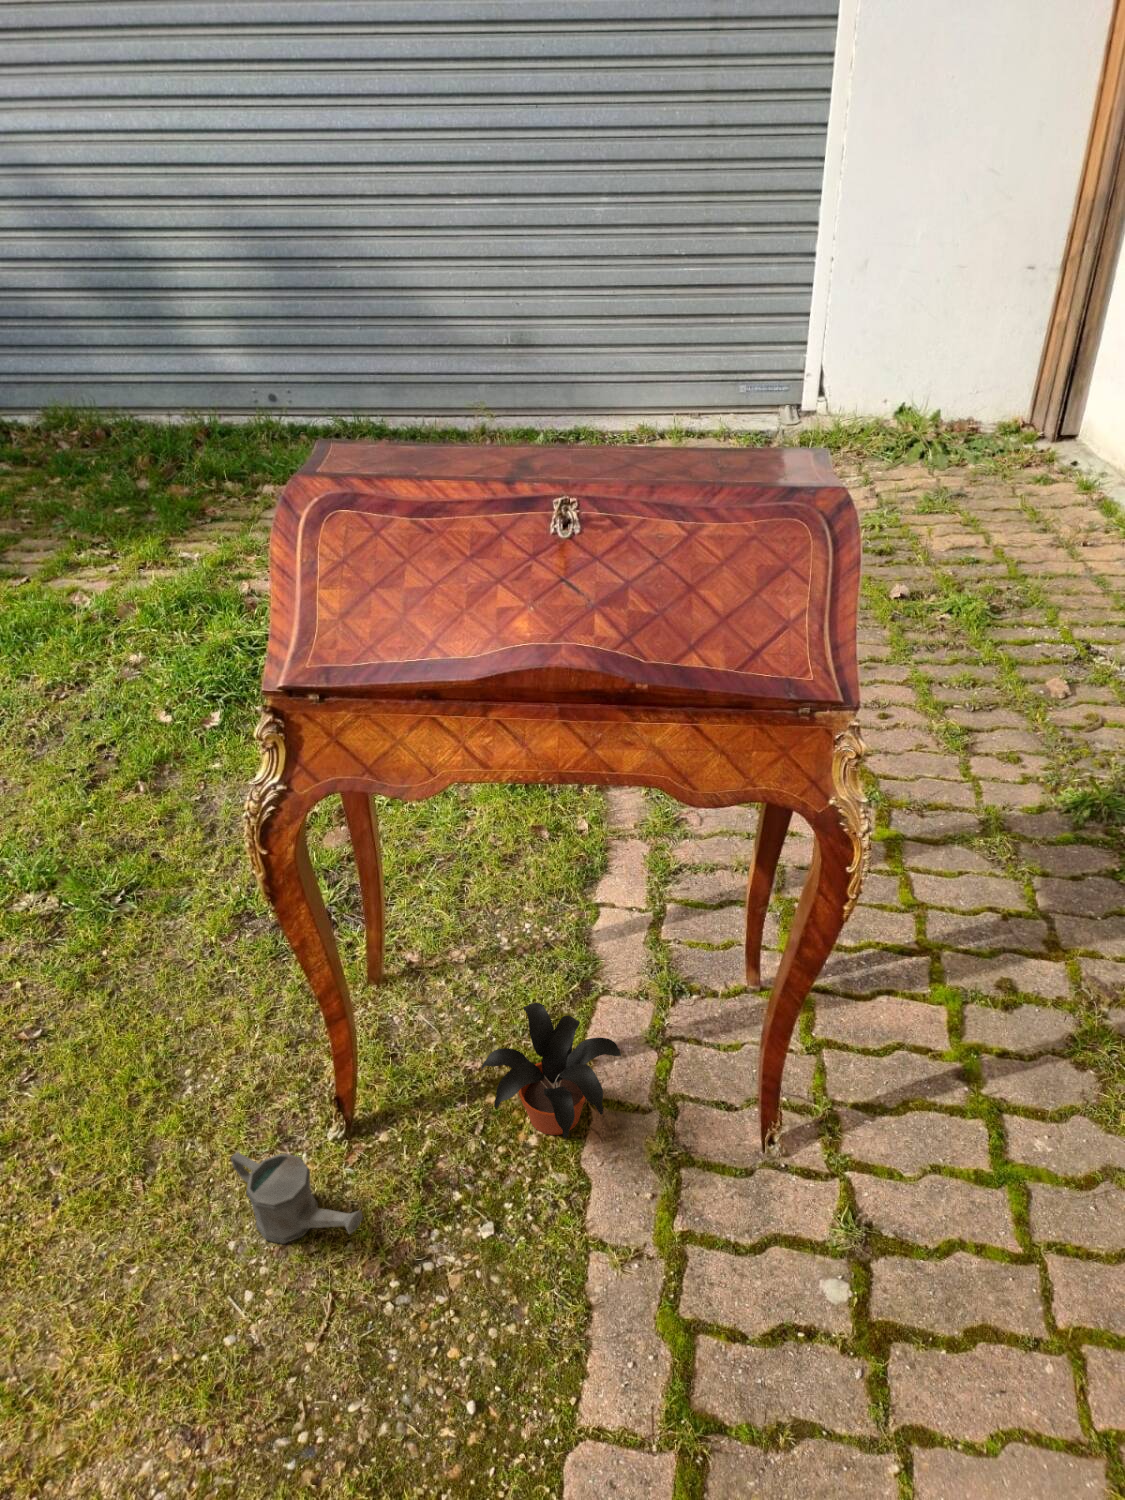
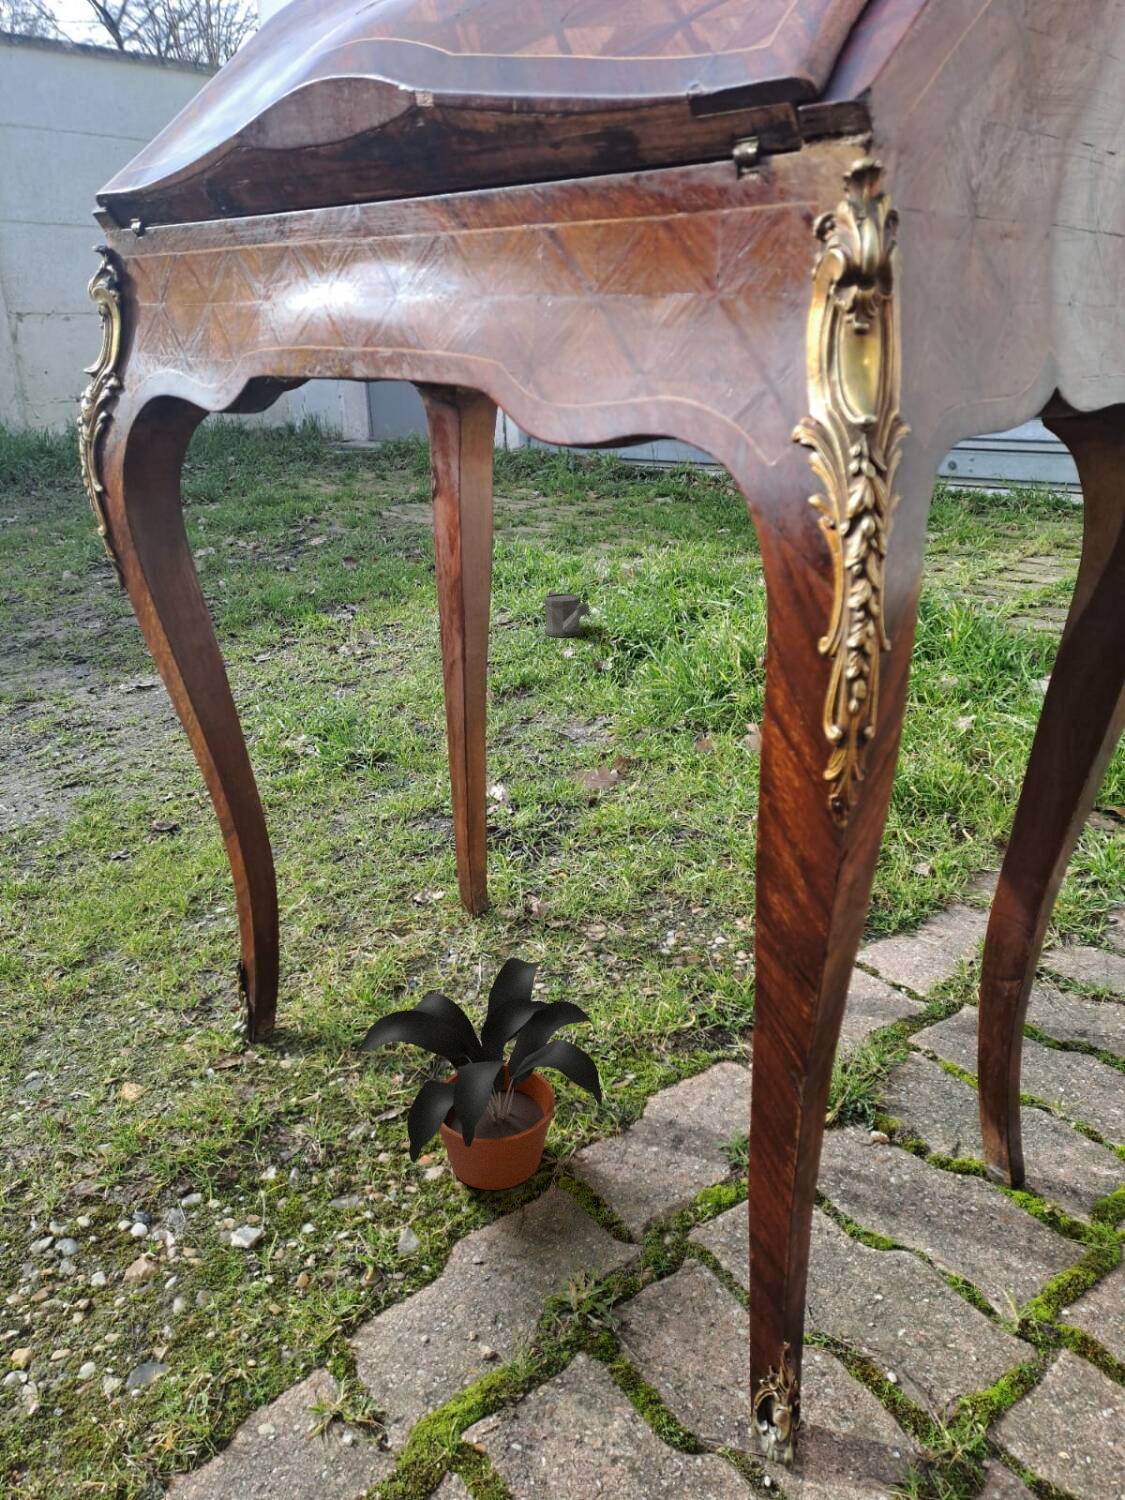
watering can: present [231,1152,363,1244] -> present [544,590,589,637]

